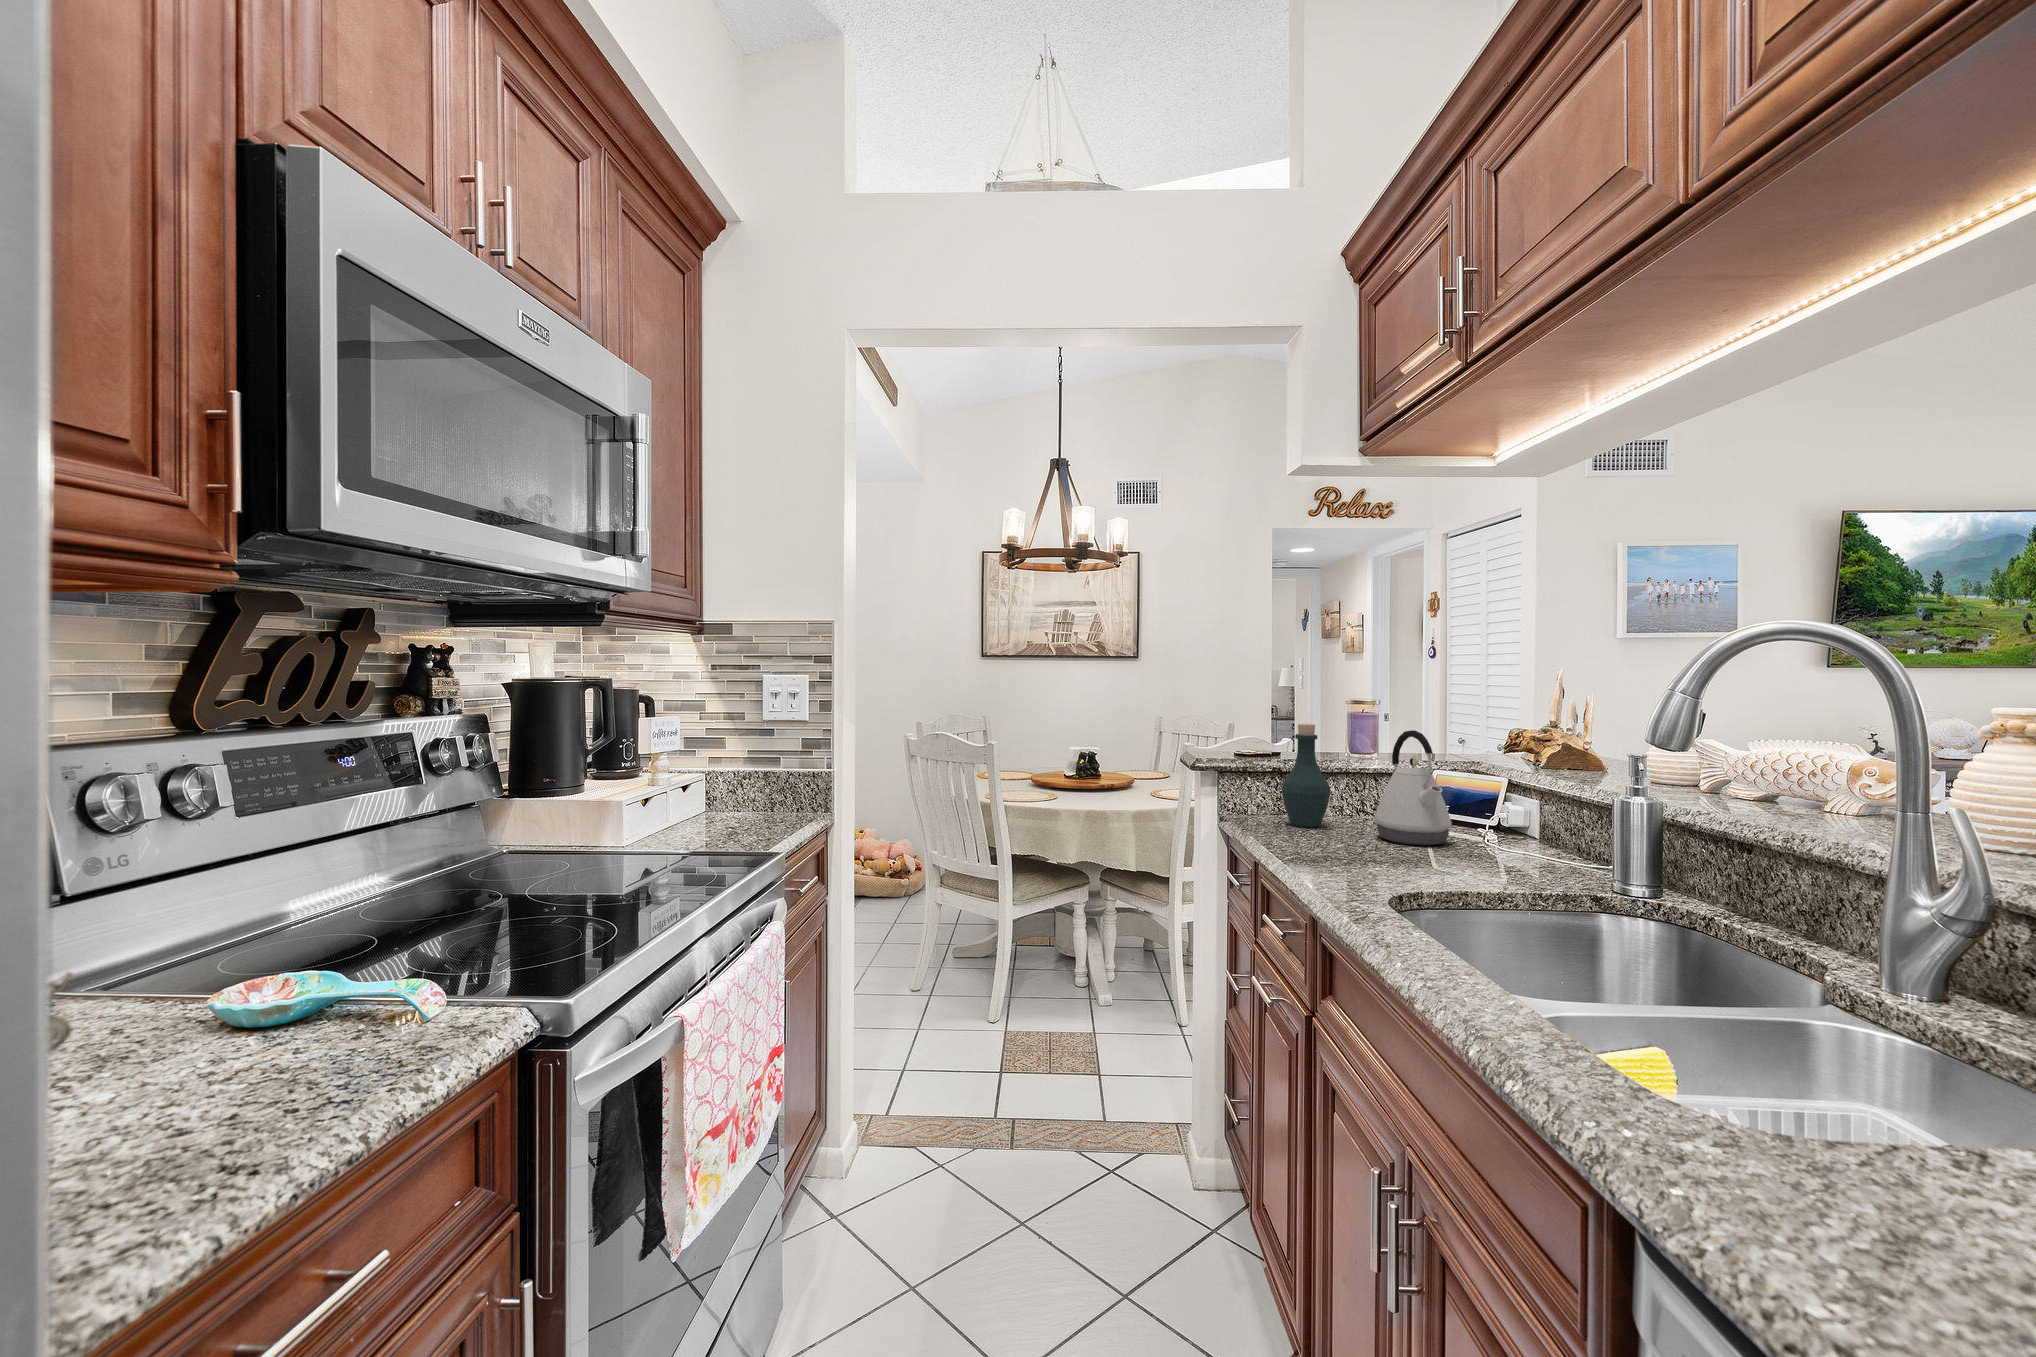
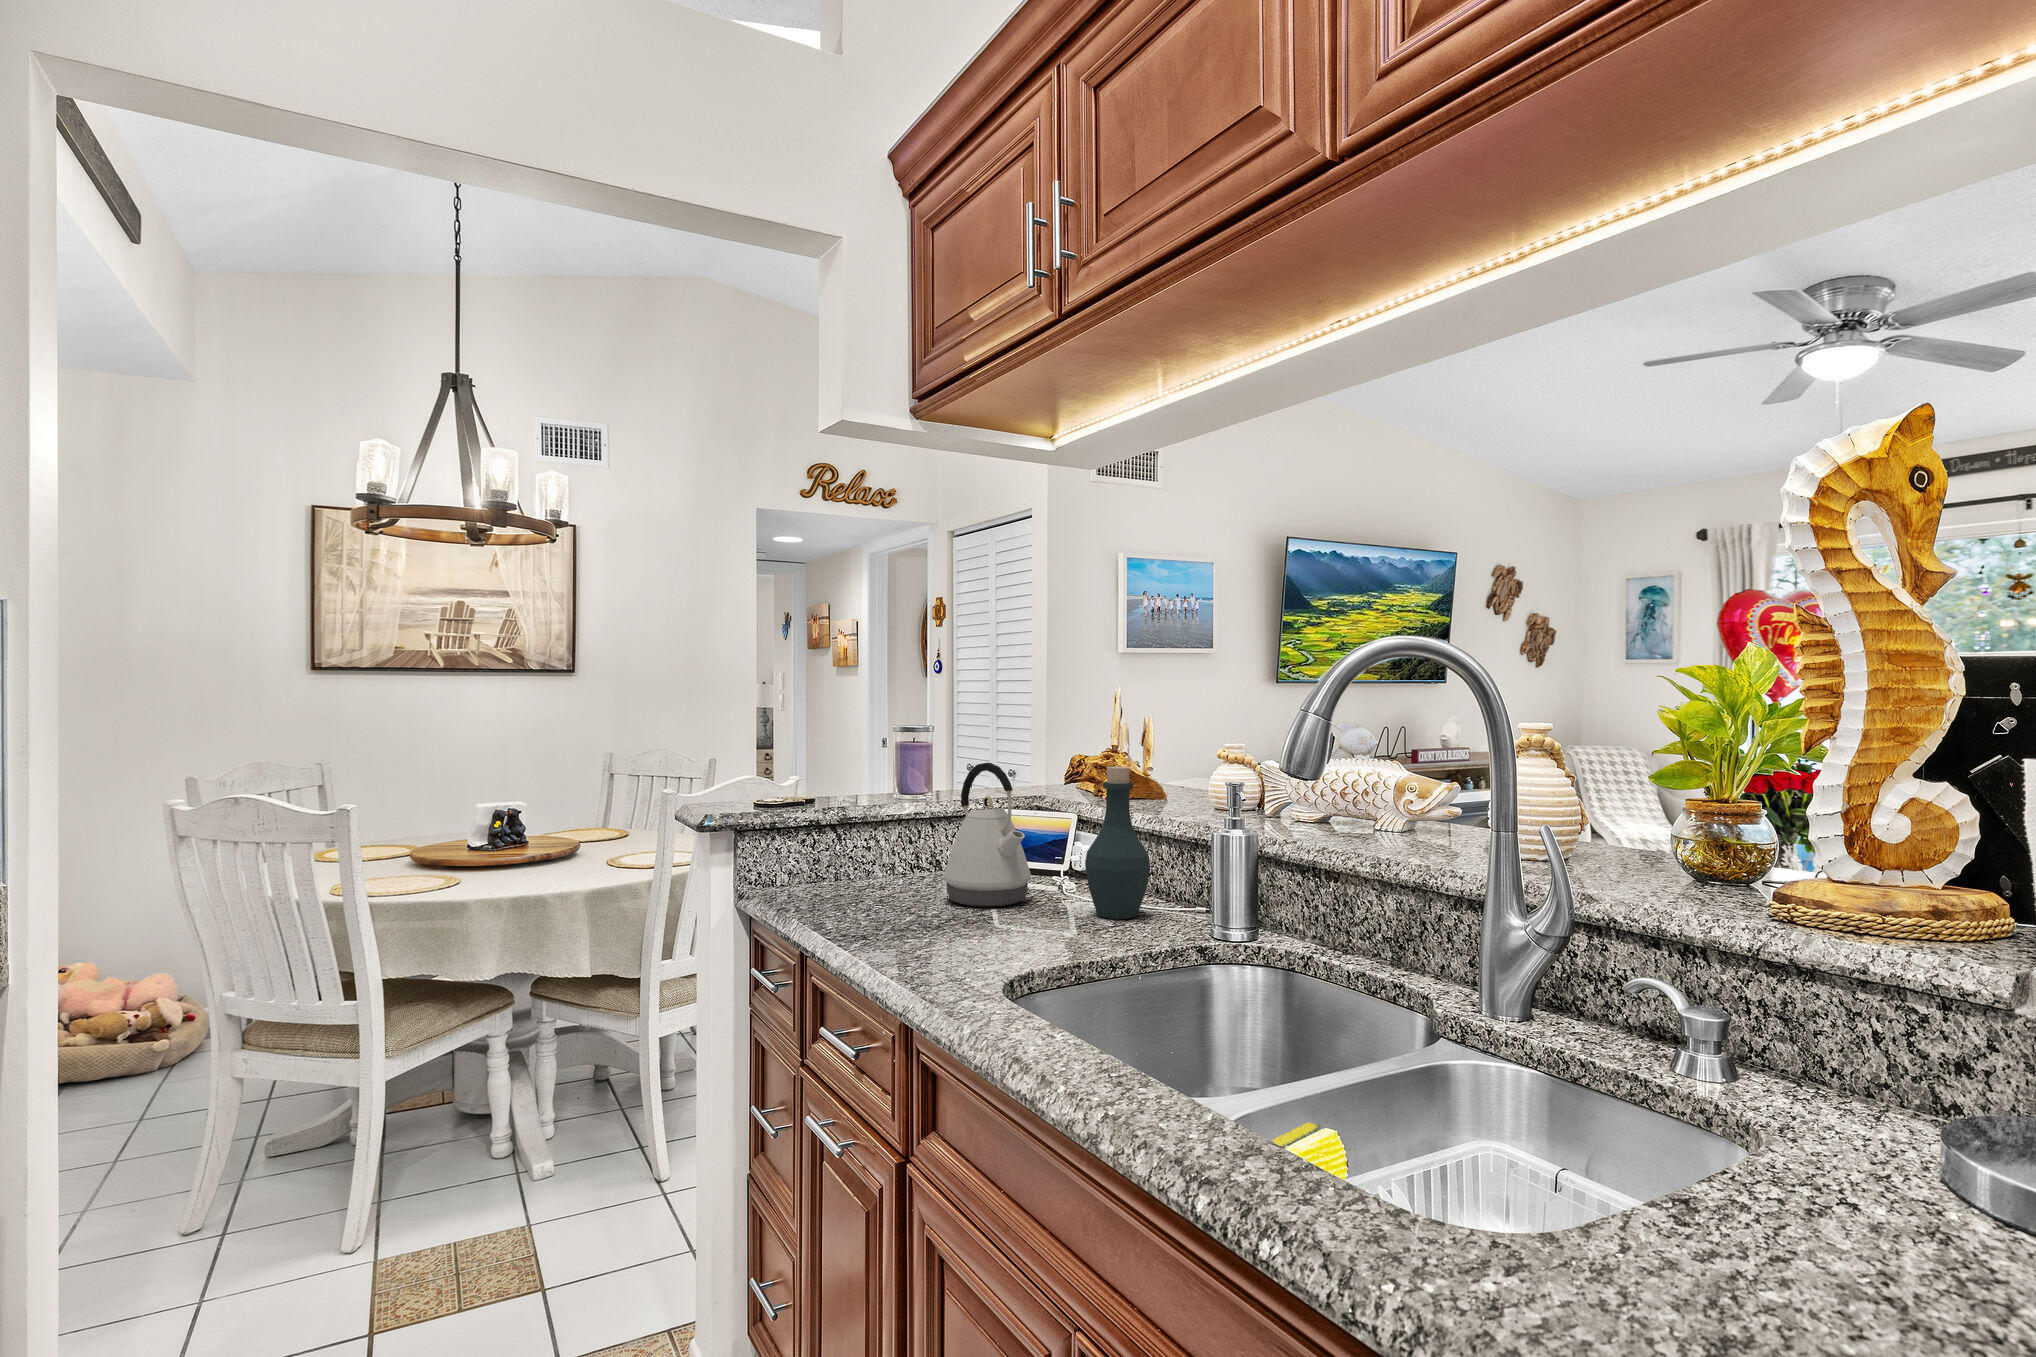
bottle: present [1282,724,1330,827] -> present [1085,766,1150,919]

